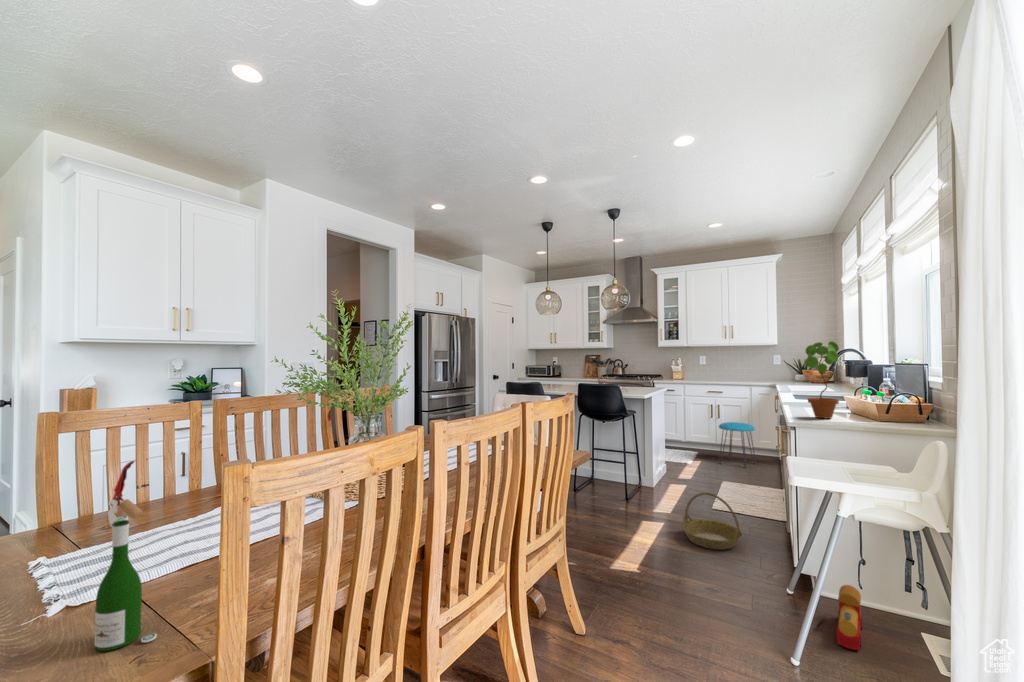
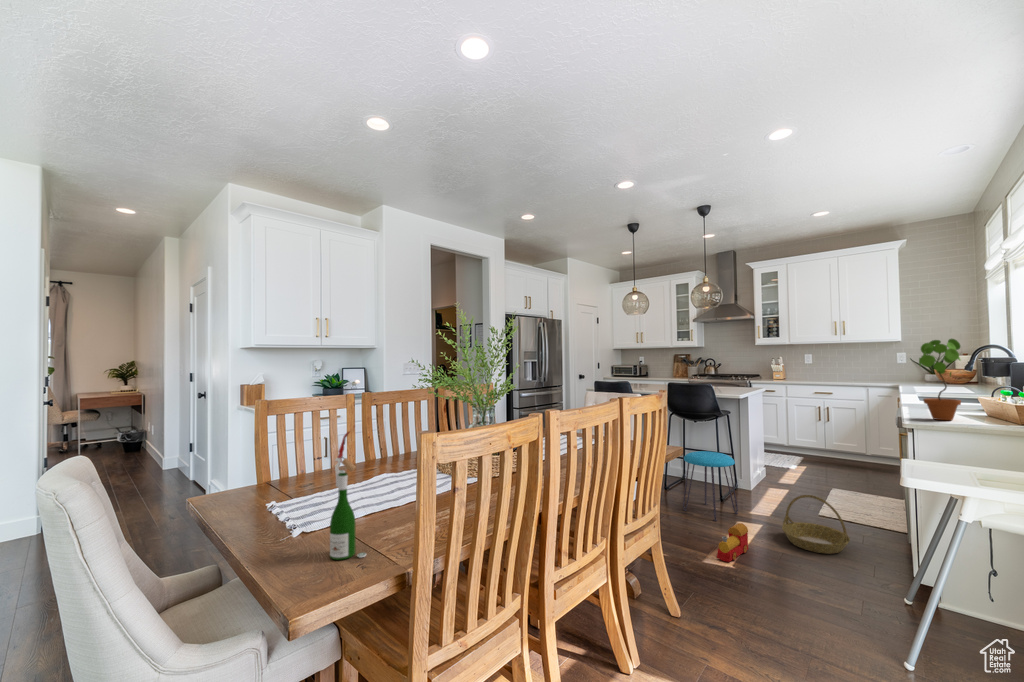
stool: present [719,422,756,468] -> present [683,451,738,521]
toy train: present [836,585,862,650] -> present [717,523,748,562]

